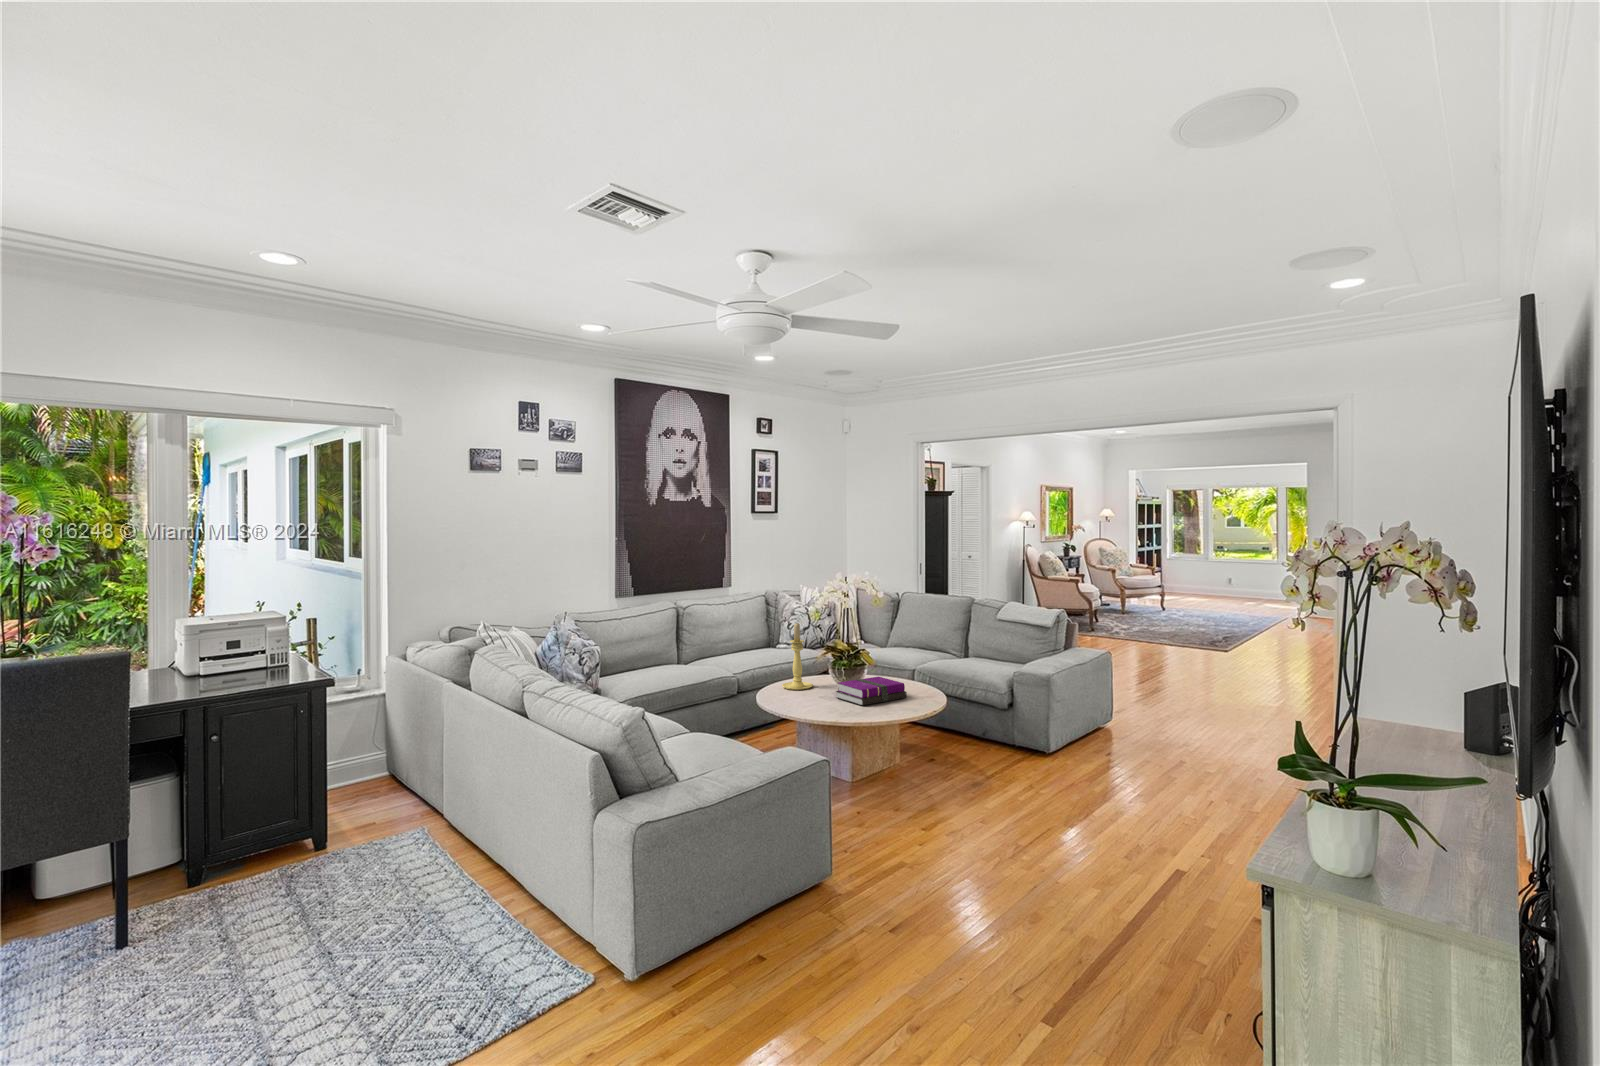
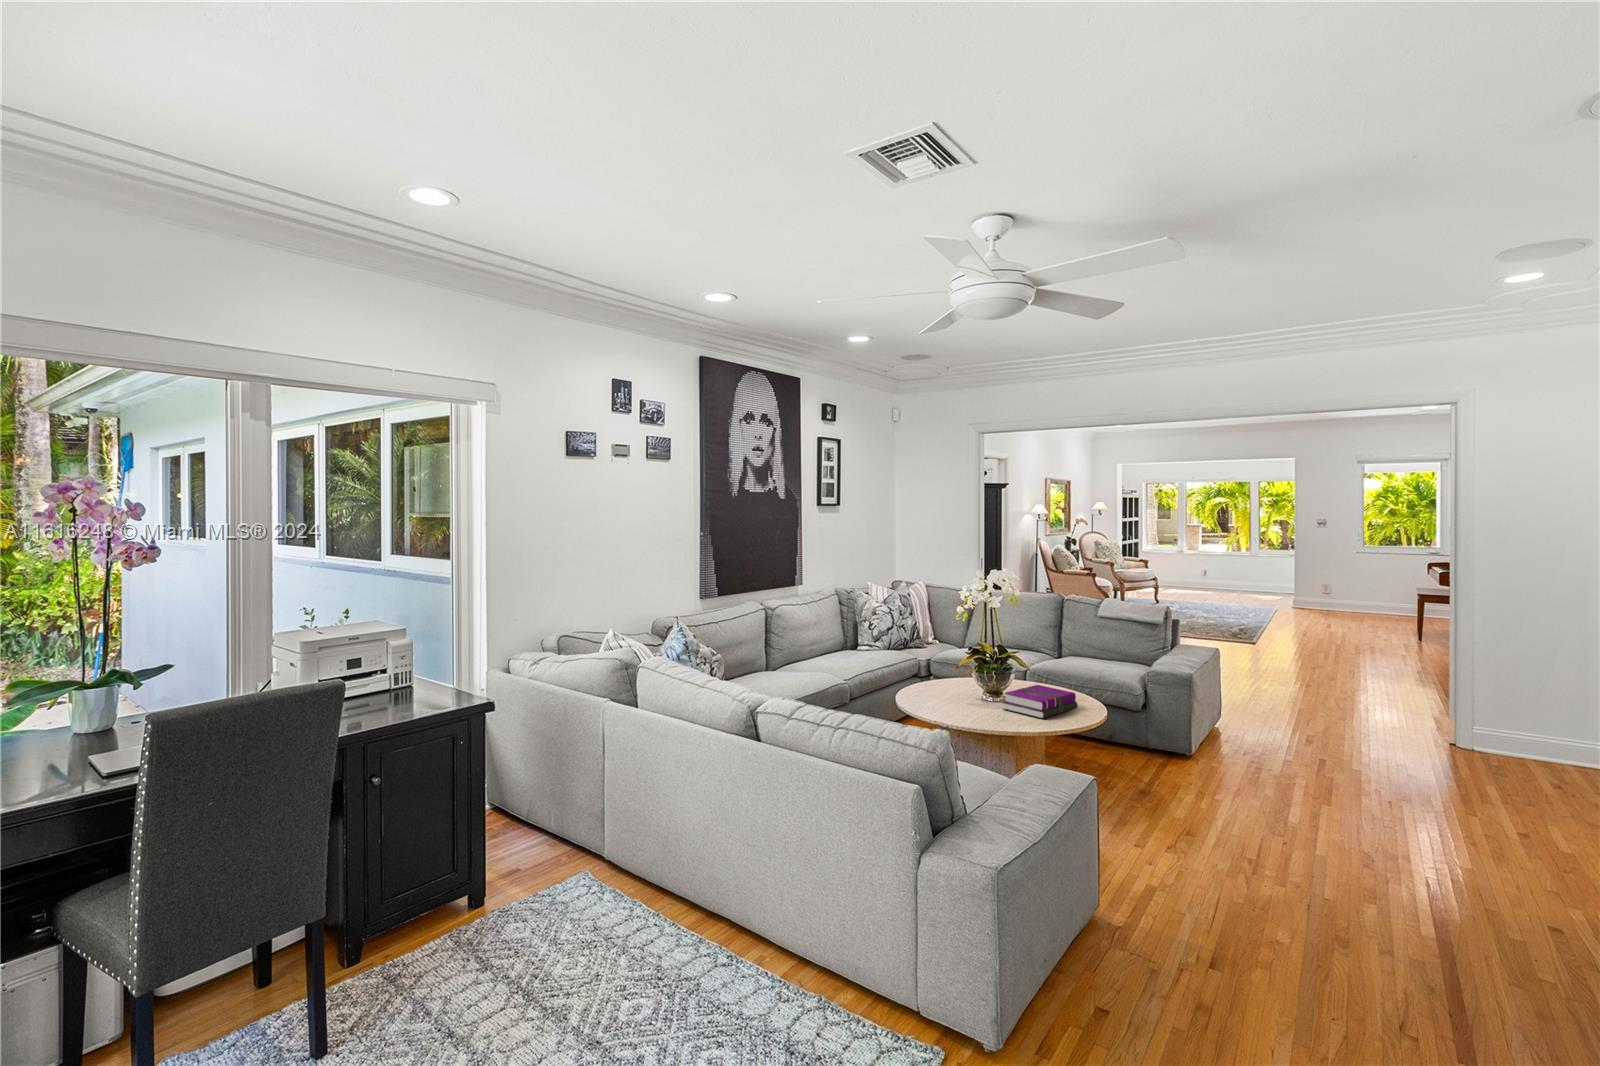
candle holder: present [782,623,813,690] -> none [928,627,962,700]

